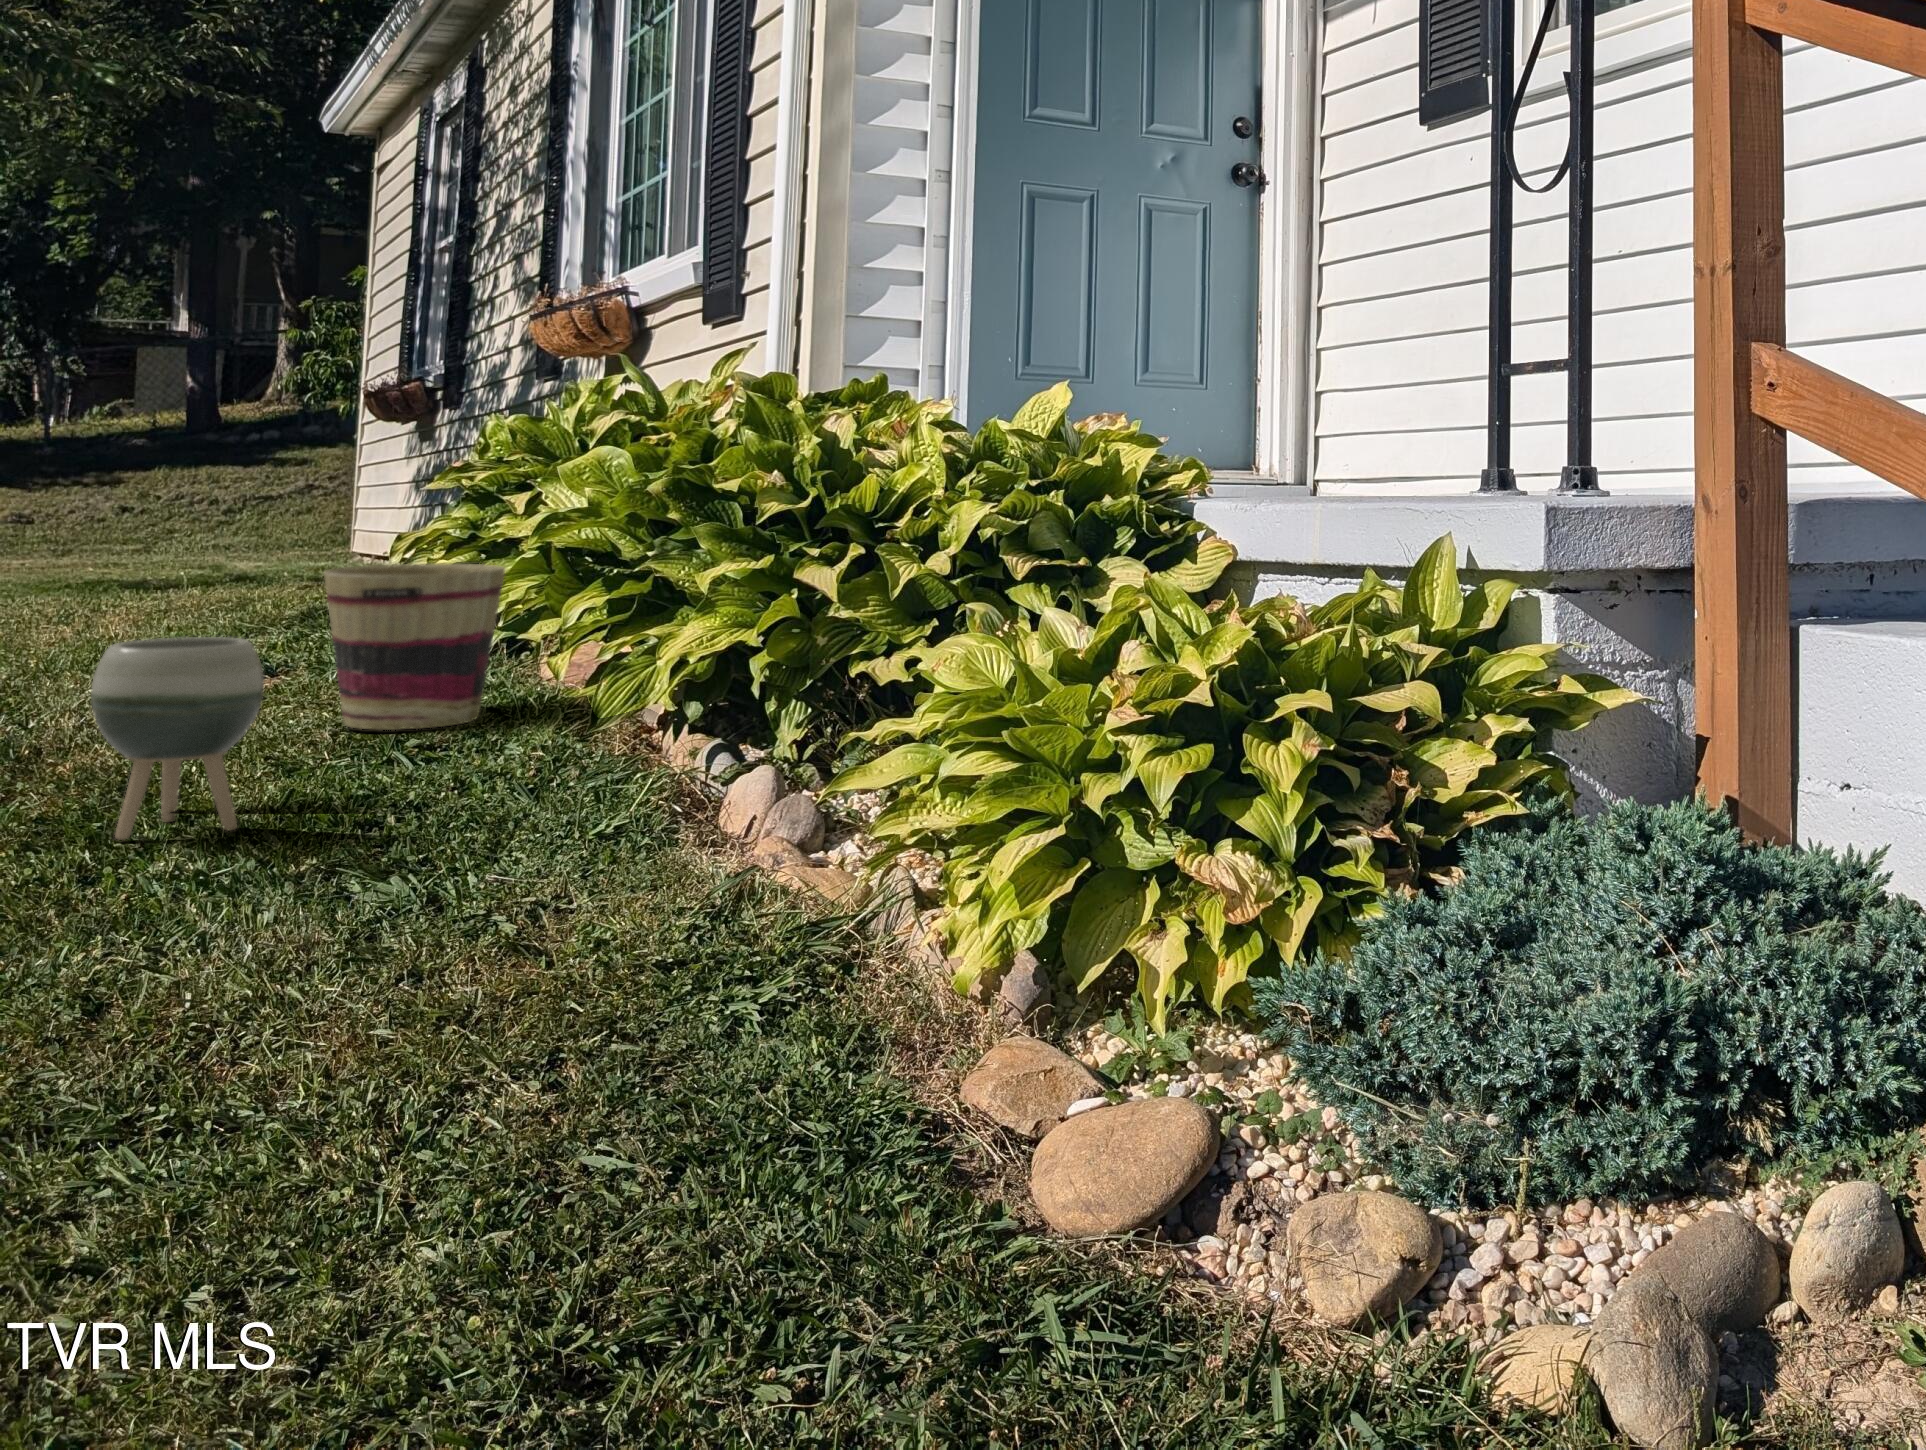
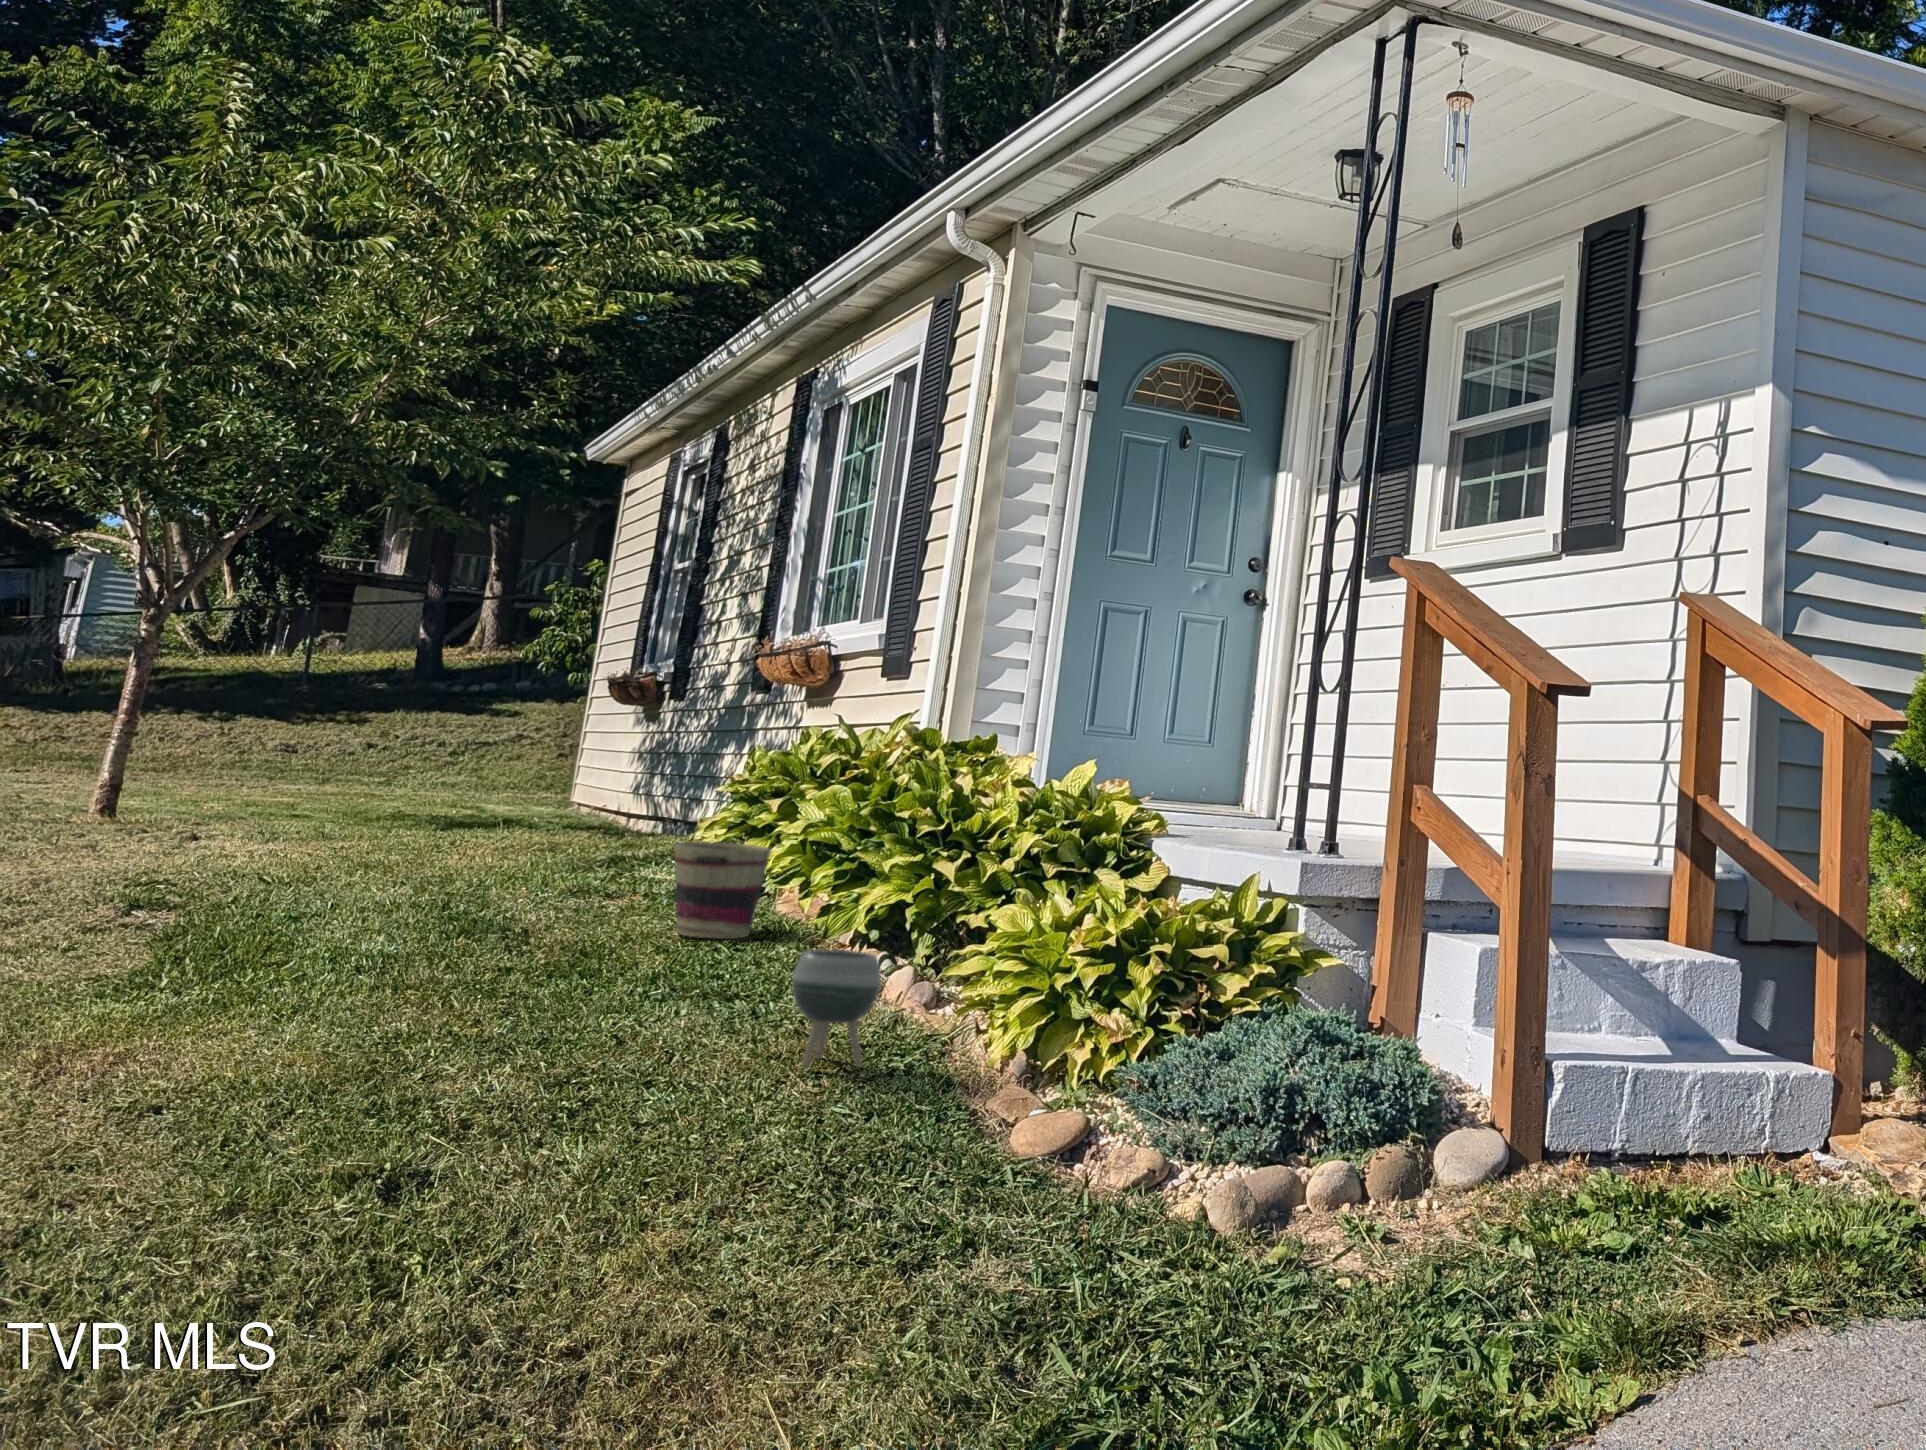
planter: present [91,637,264,840] -> present [792,950,881,1067]

